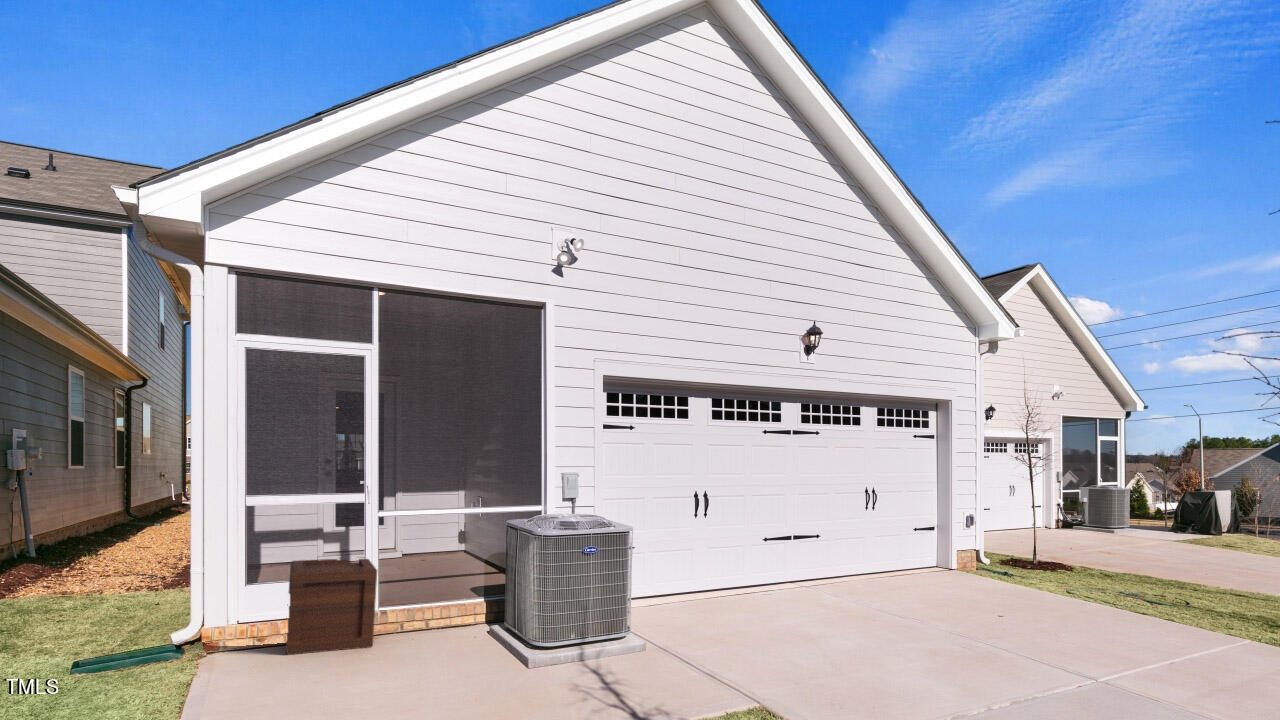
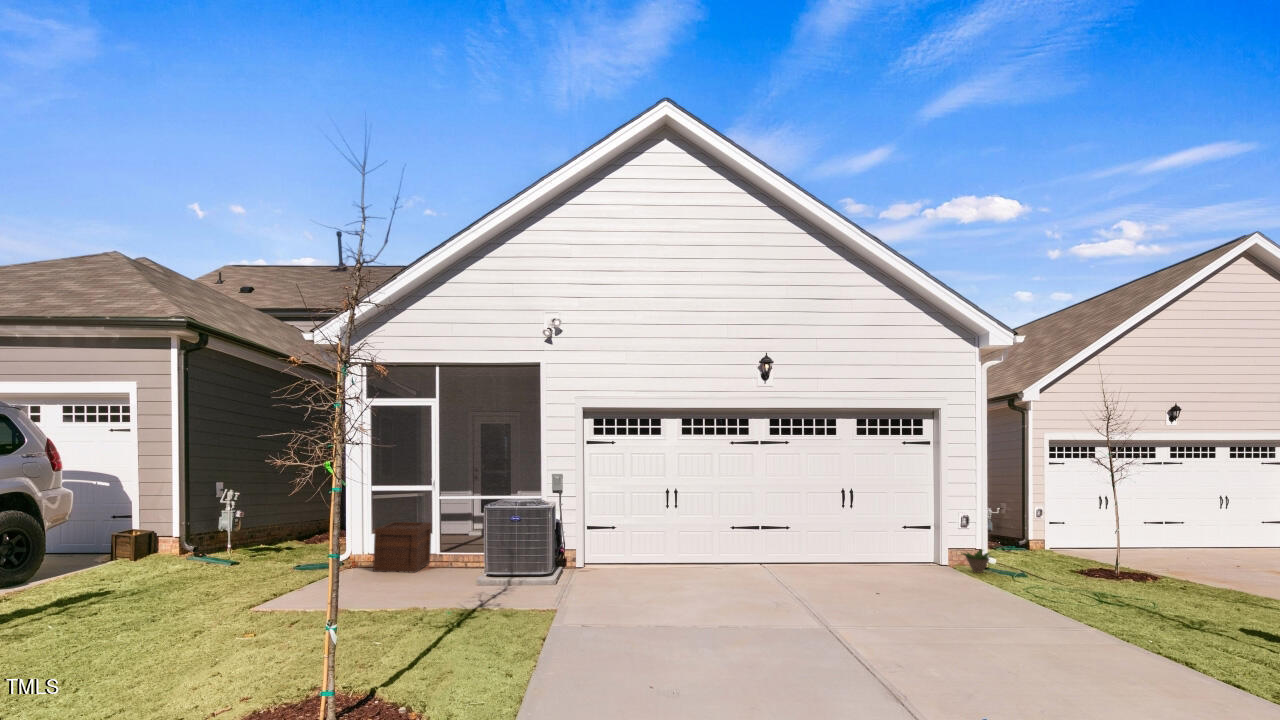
decorative plant: none [964,550,1009,575] -> present [961,550,993,573]

